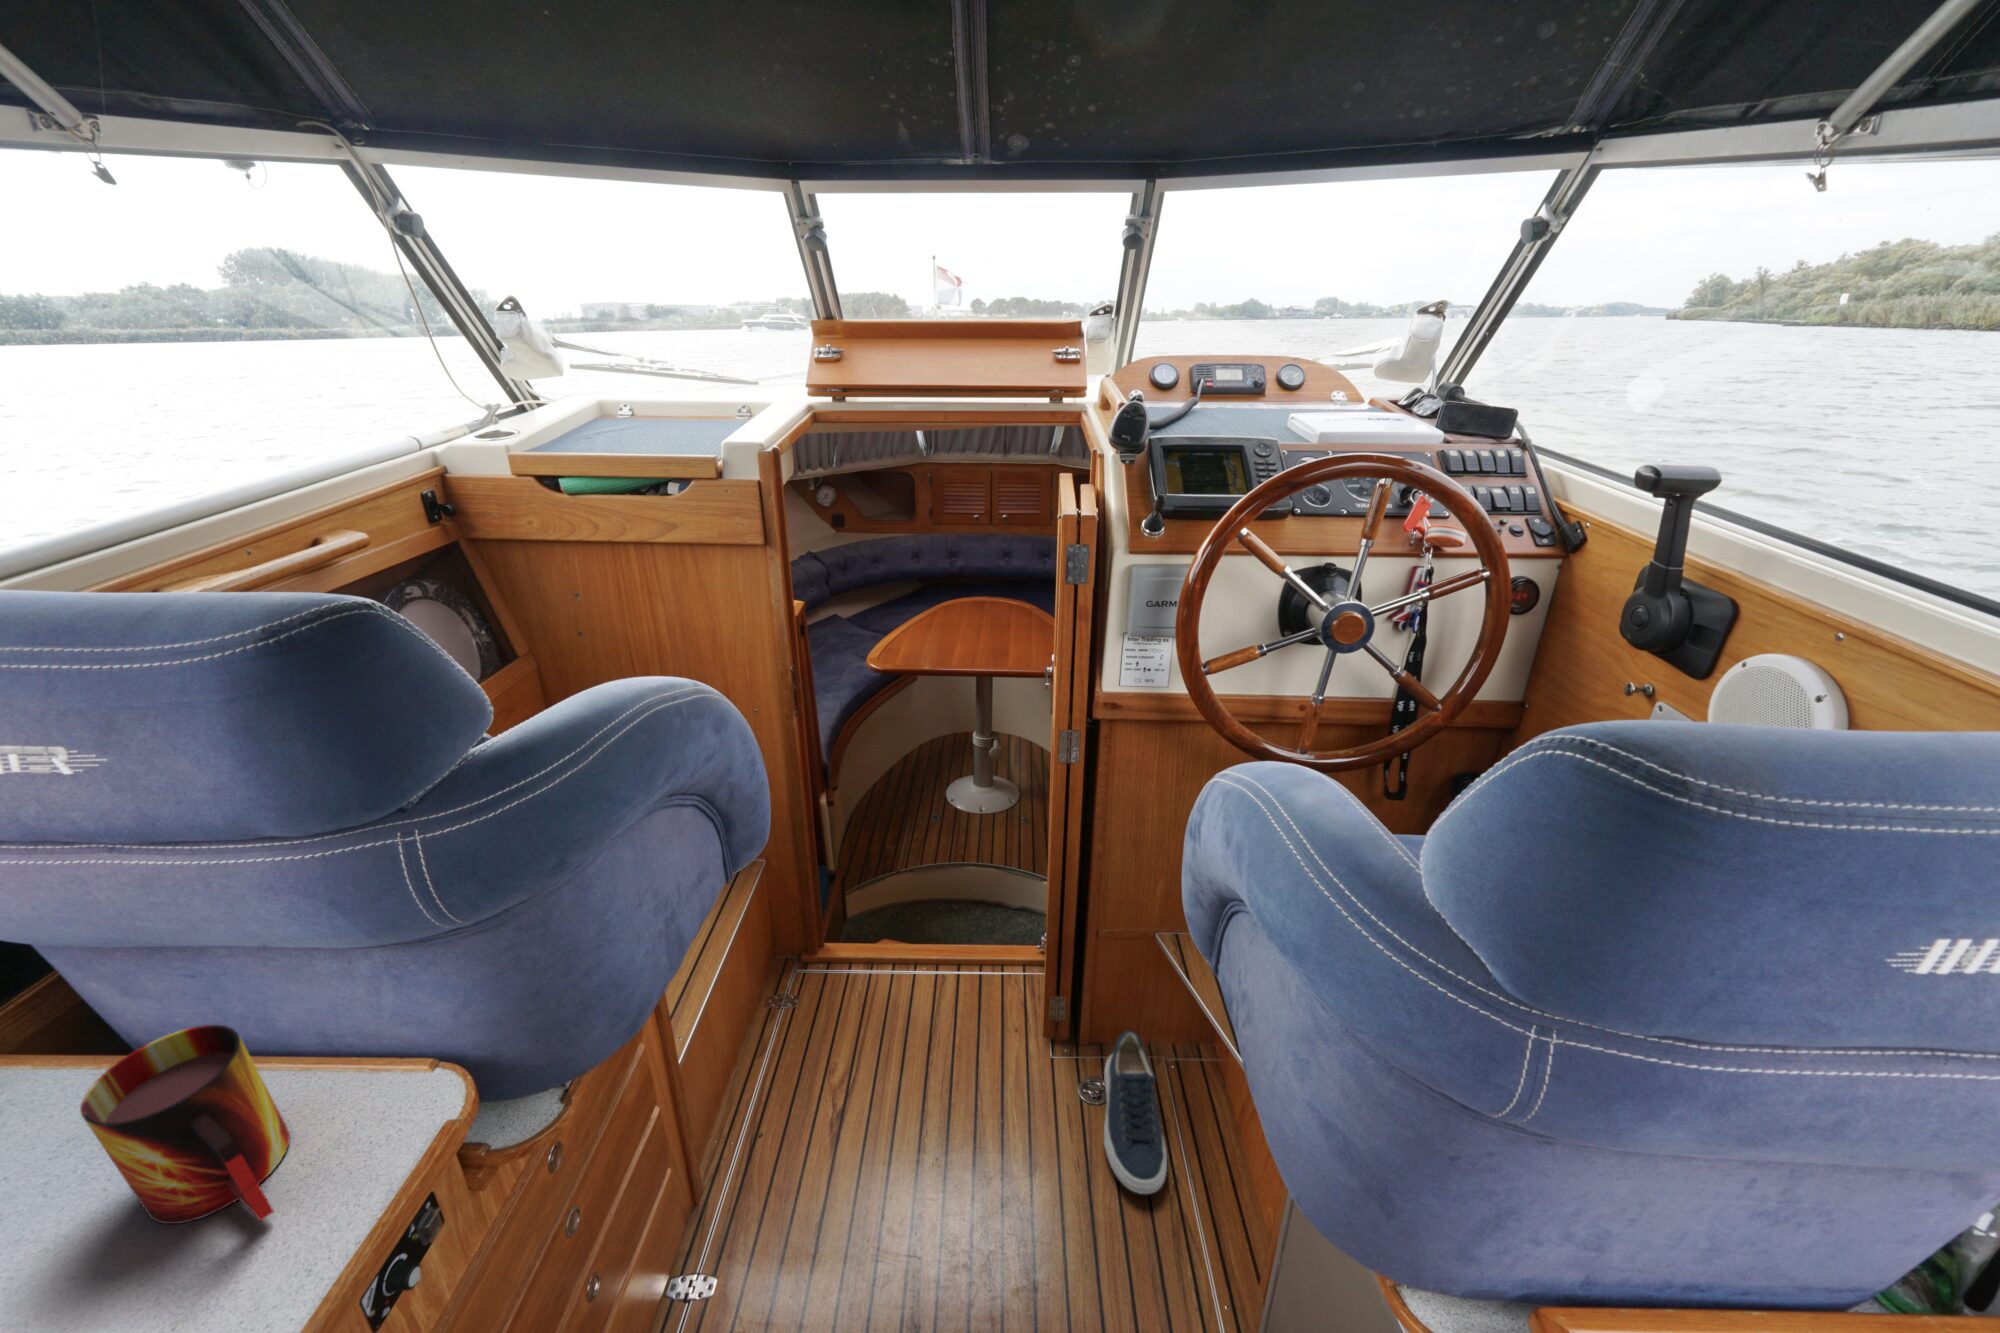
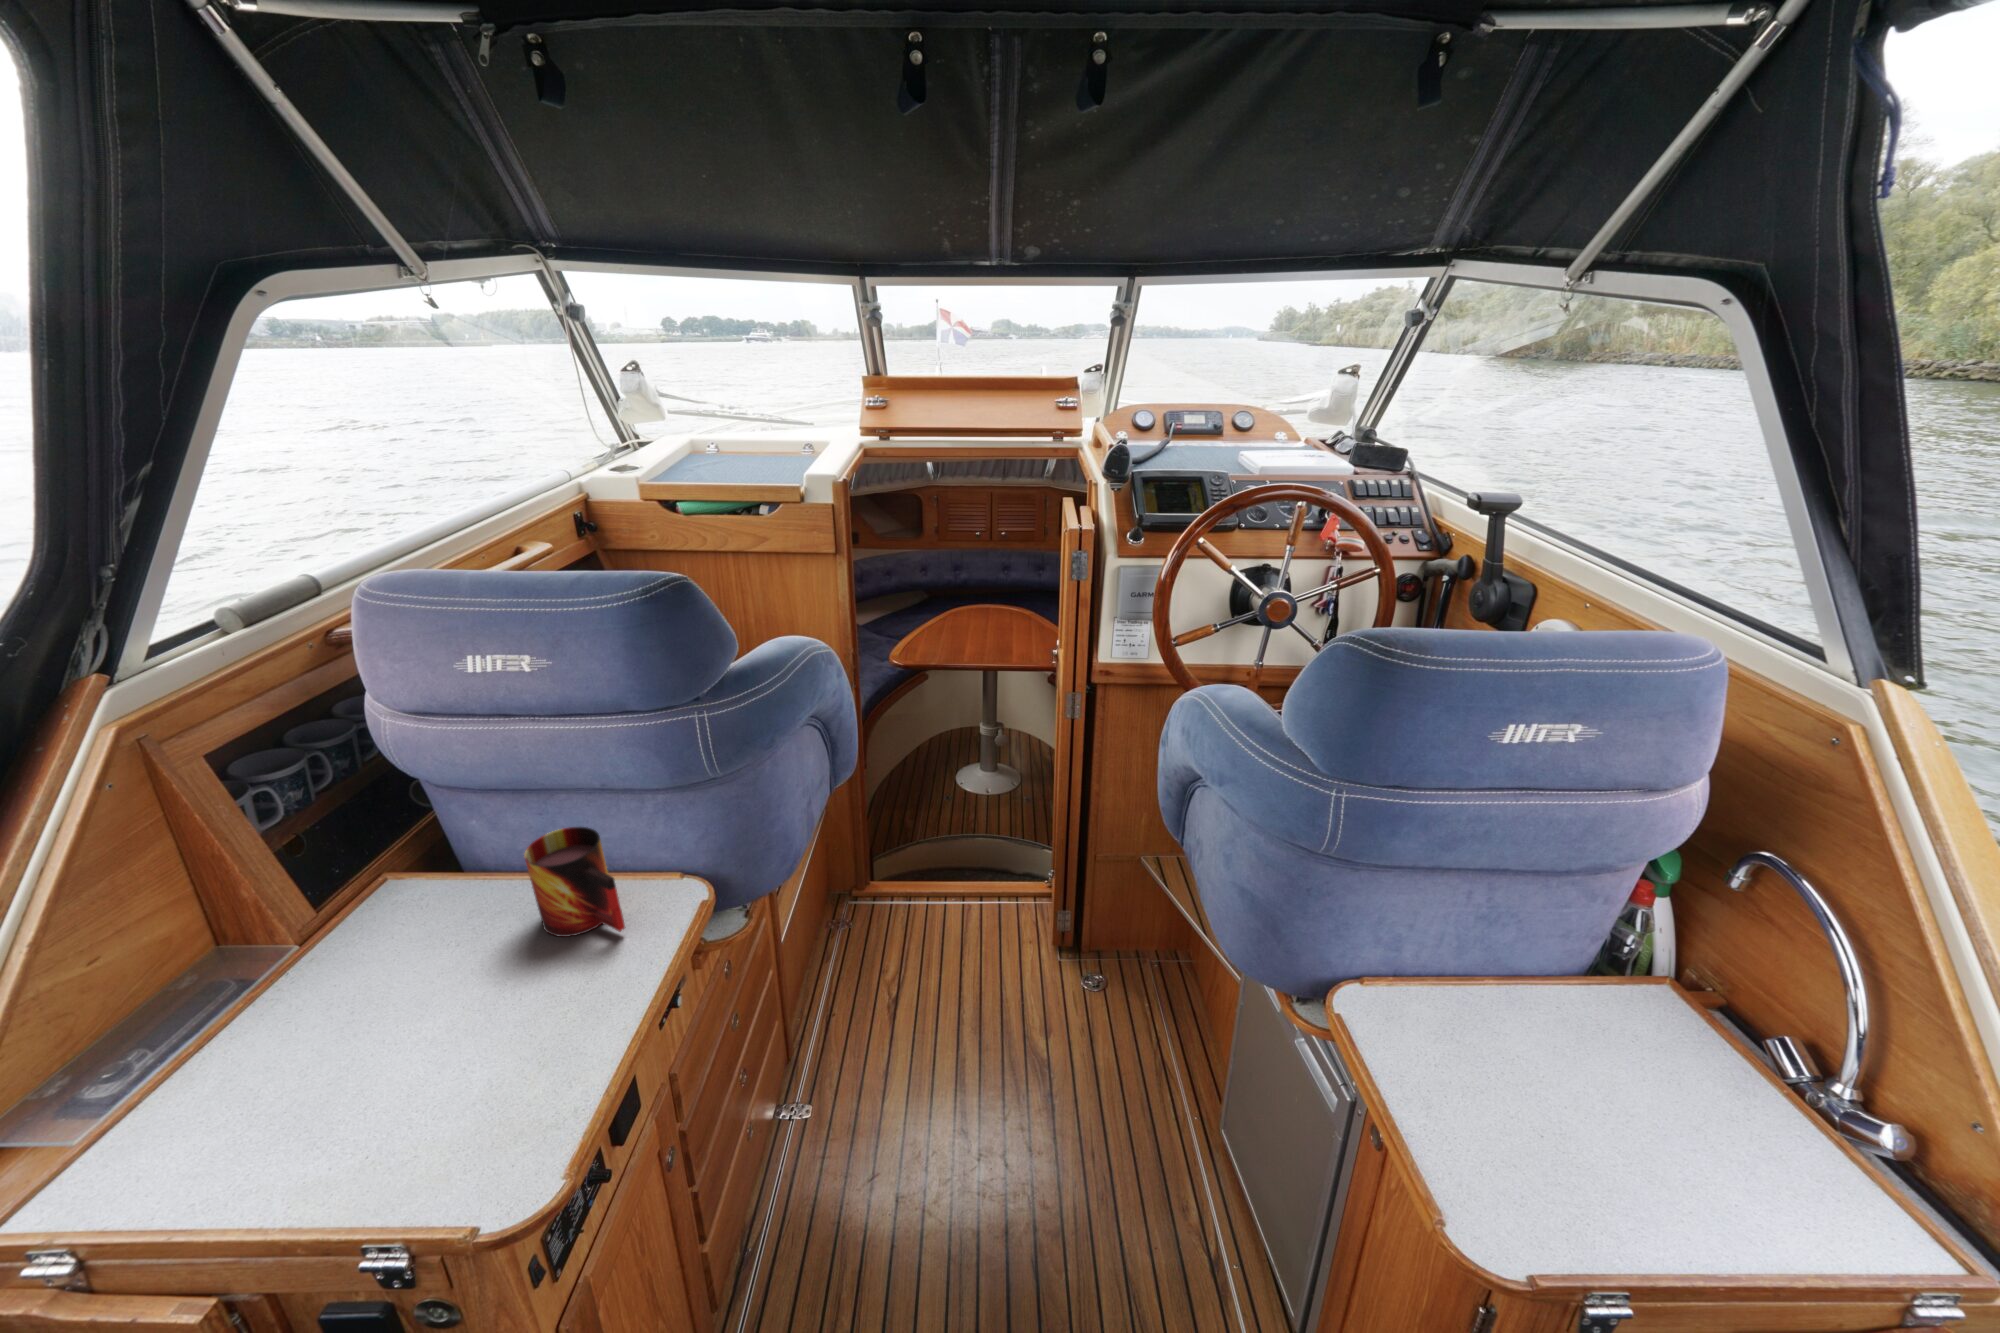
shoe: present [1104,1031,1167,1194] -> none [1102,934,1151,1046]

